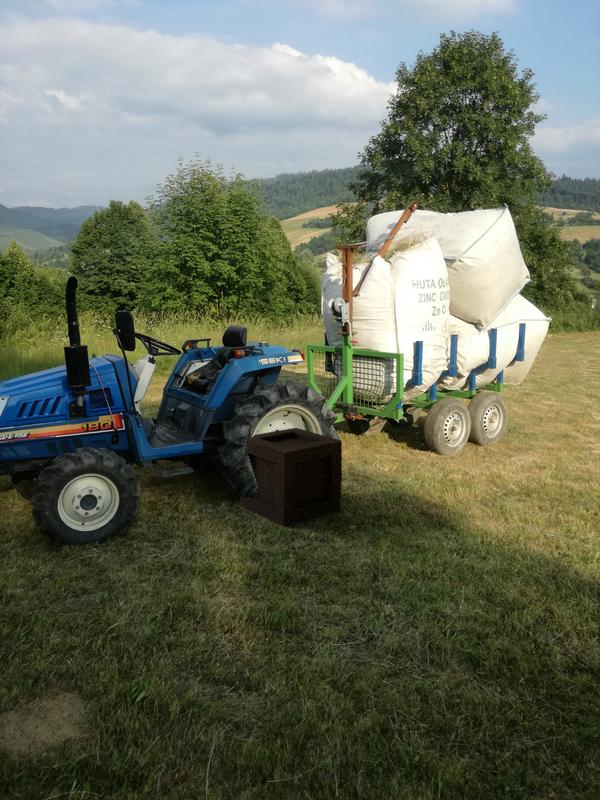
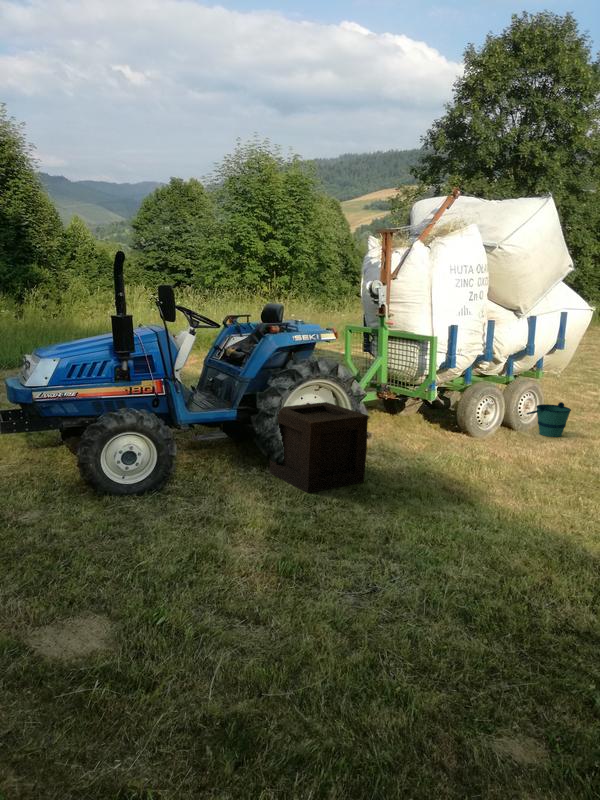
bucket: none [491,414,535,449] -> present [527,402,571,437]

